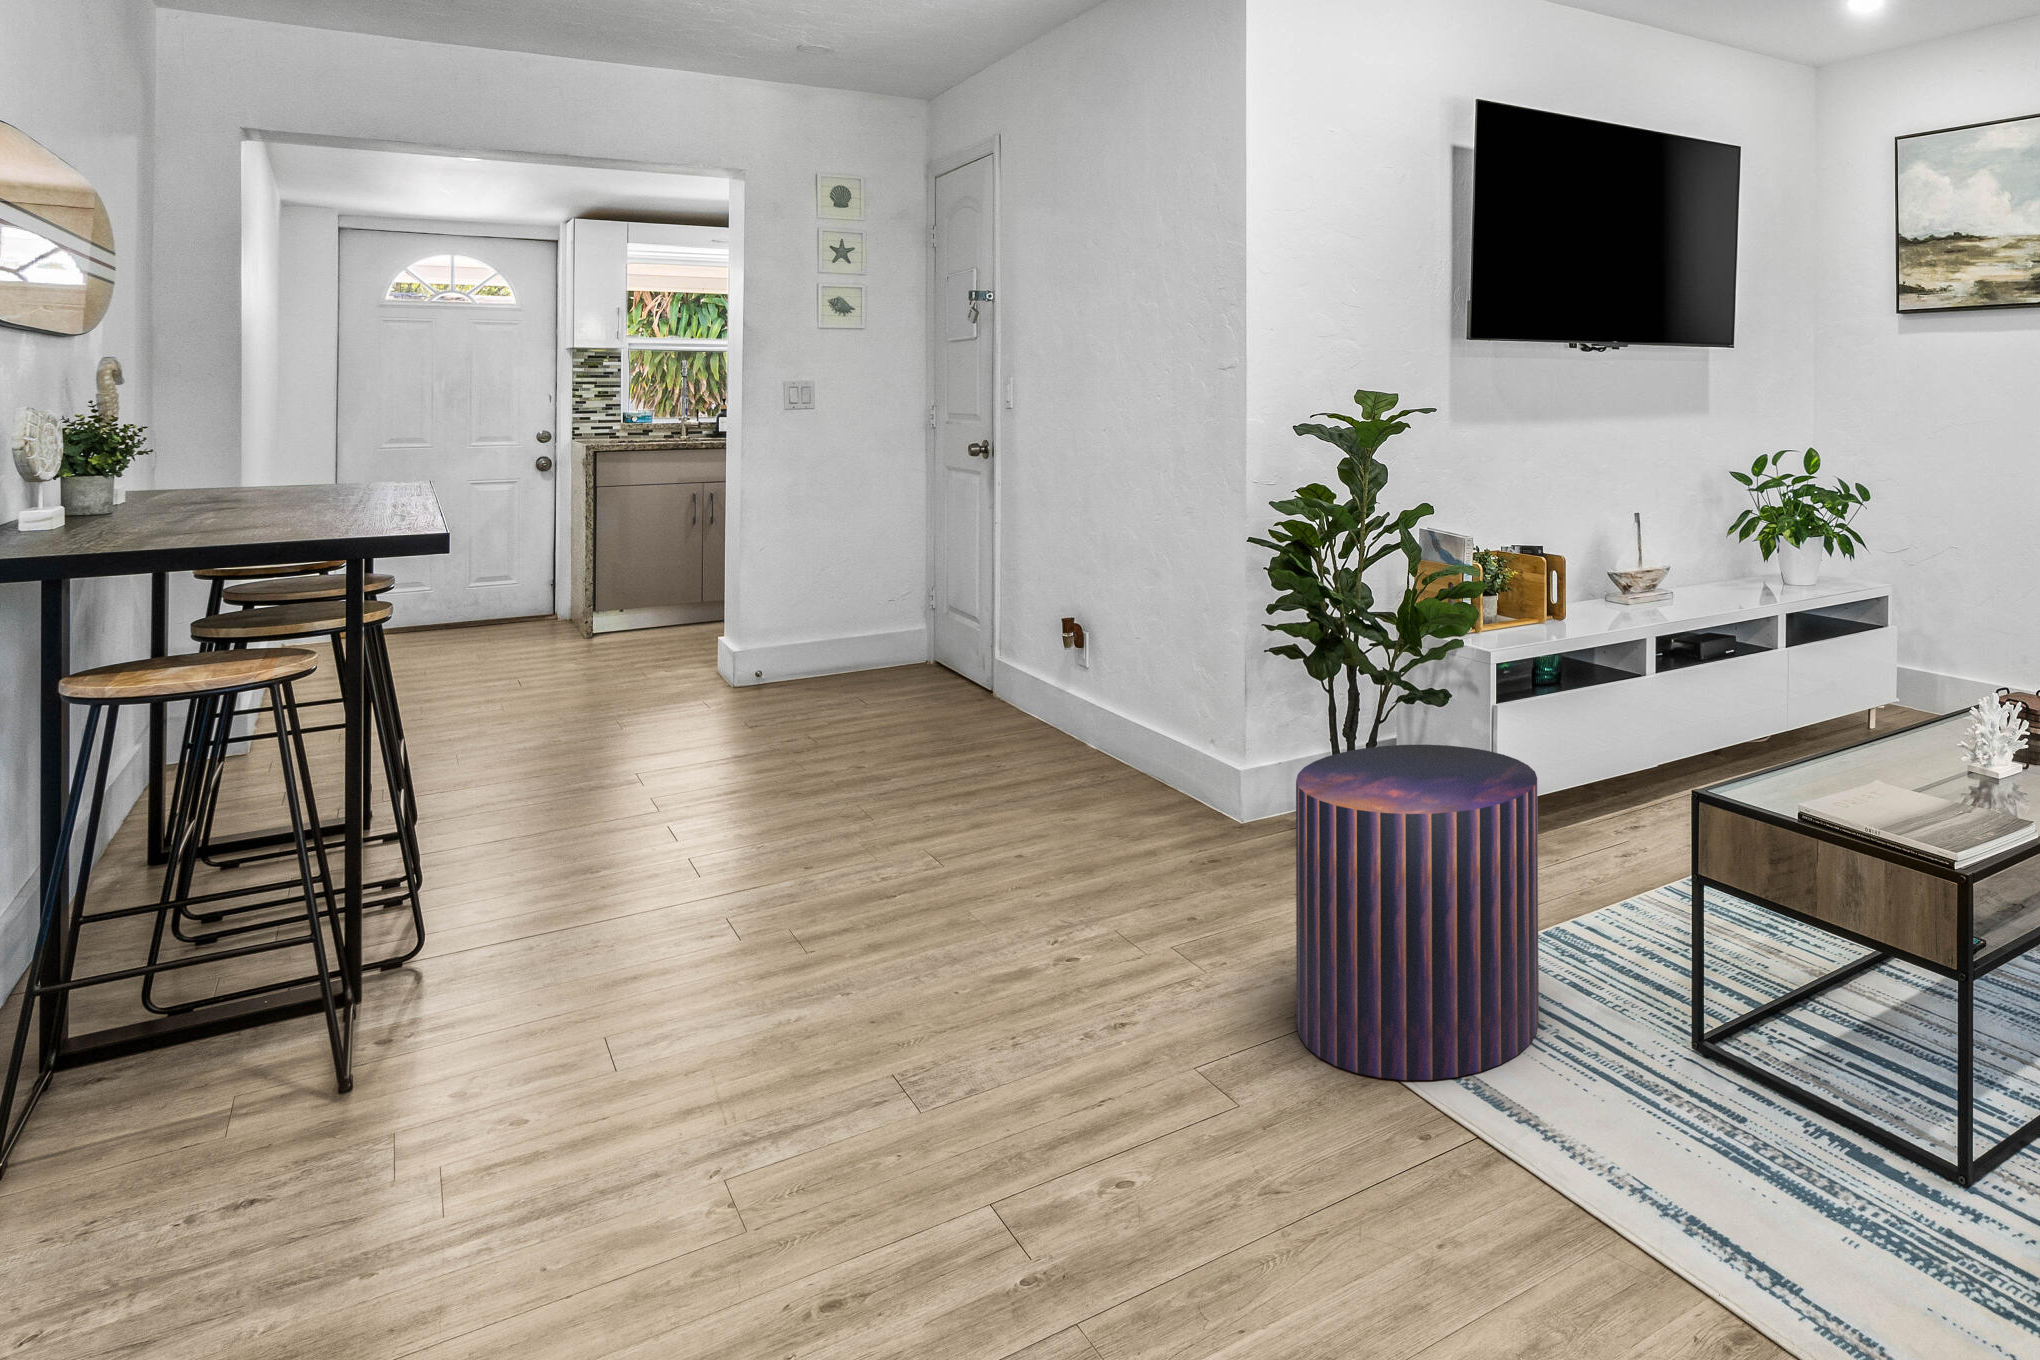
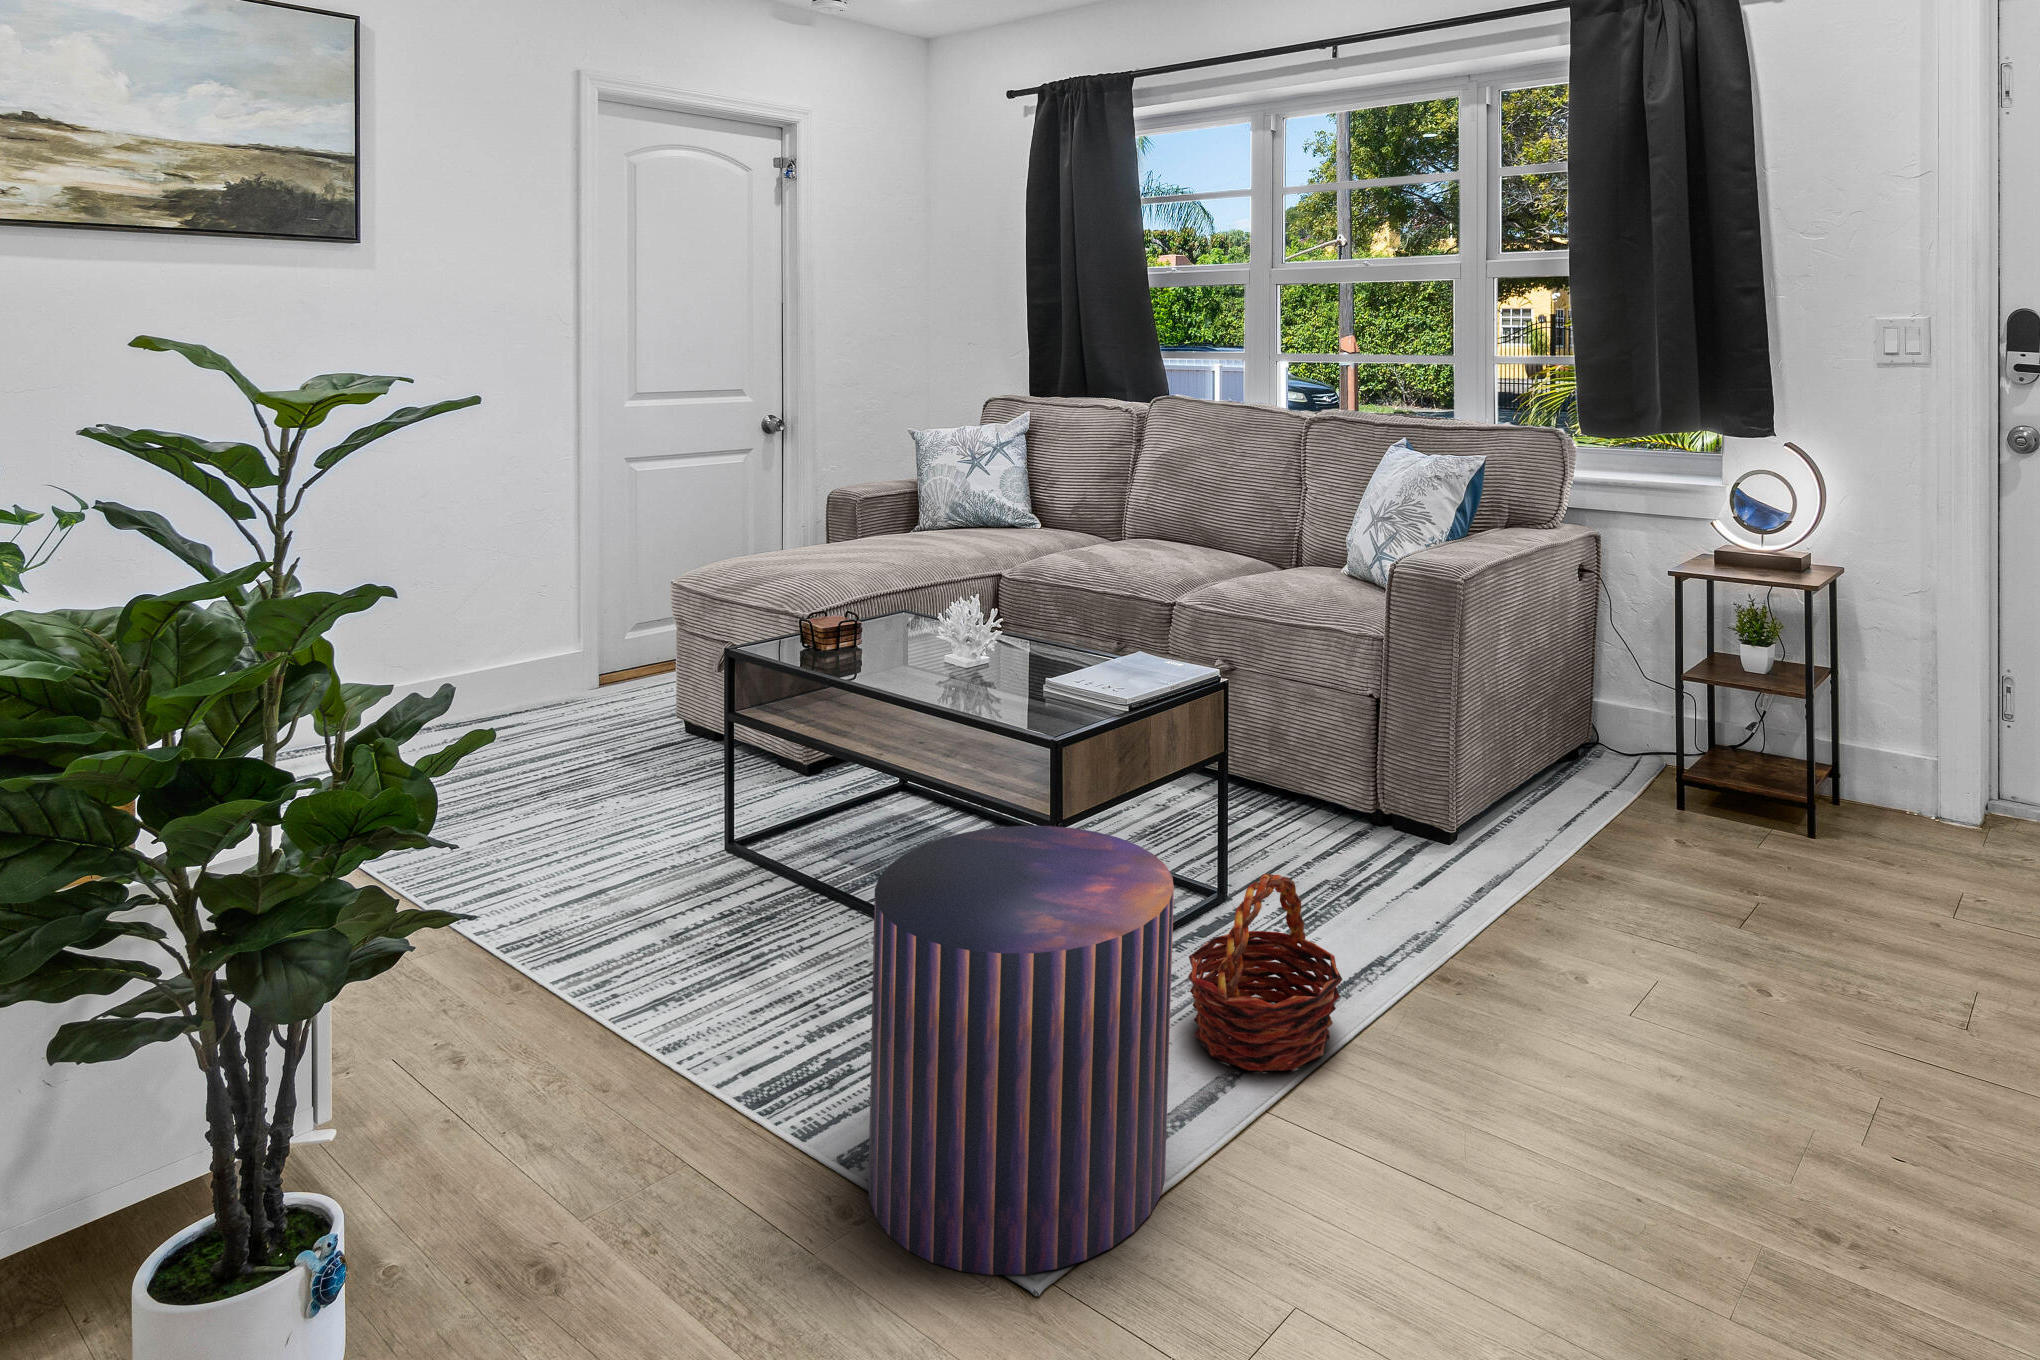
basket: none [1514,964,1705,1211] -> present [1188,874,1343,1072]

